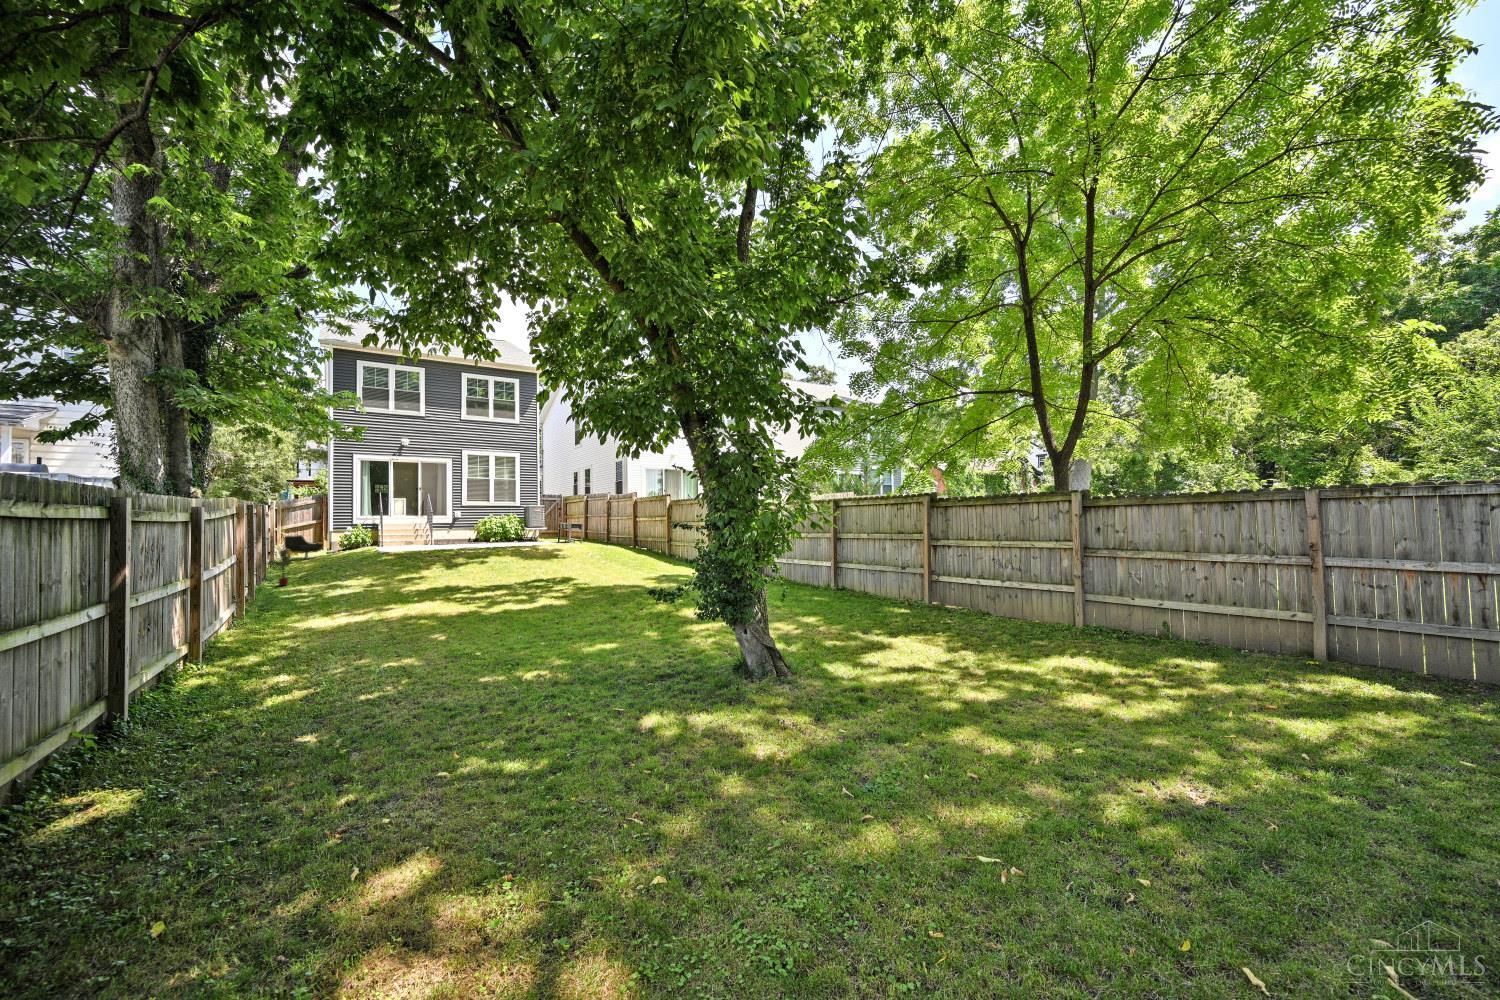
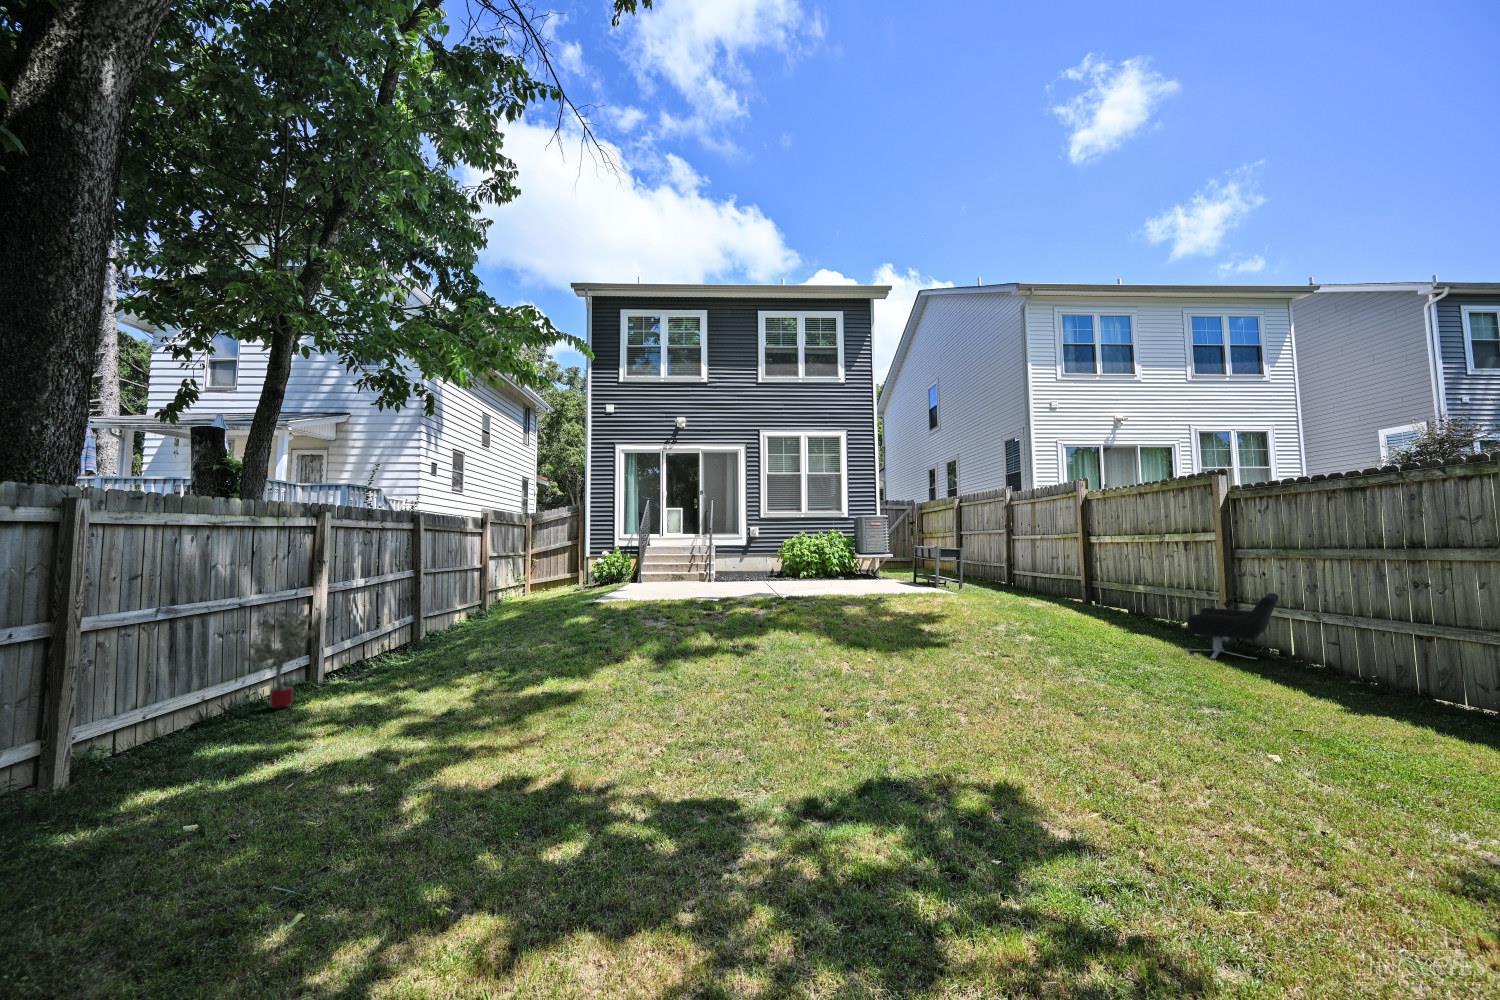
lounge chair: present [284,535,323,559] -> present [1183,593,1278,659]

